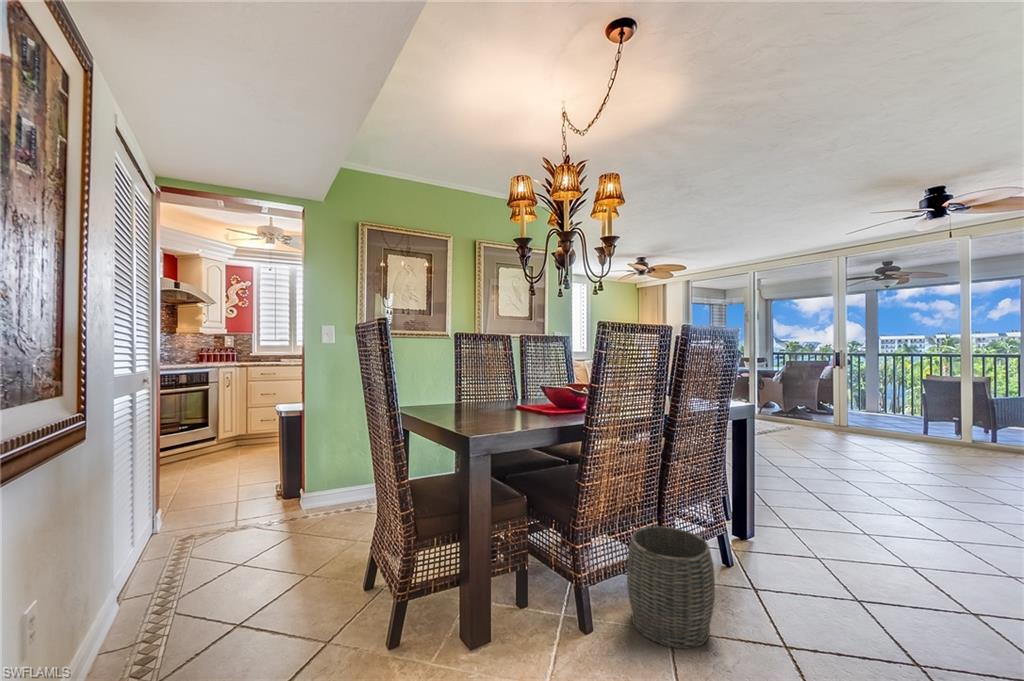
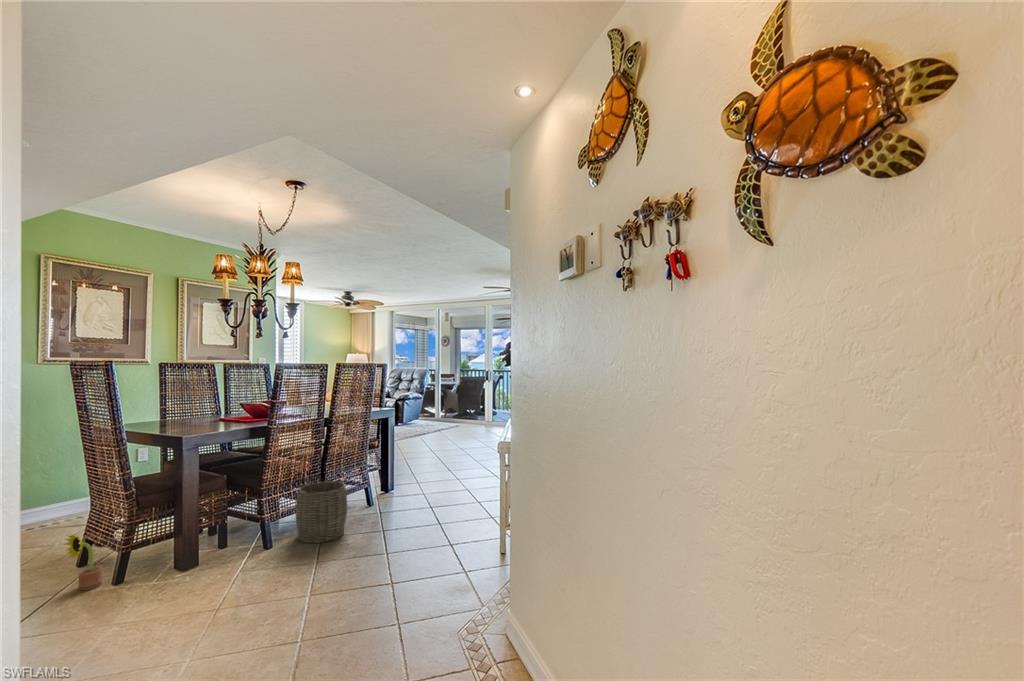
decorative plant: none [338,560,379,646] -> present [66,534,102,590]

